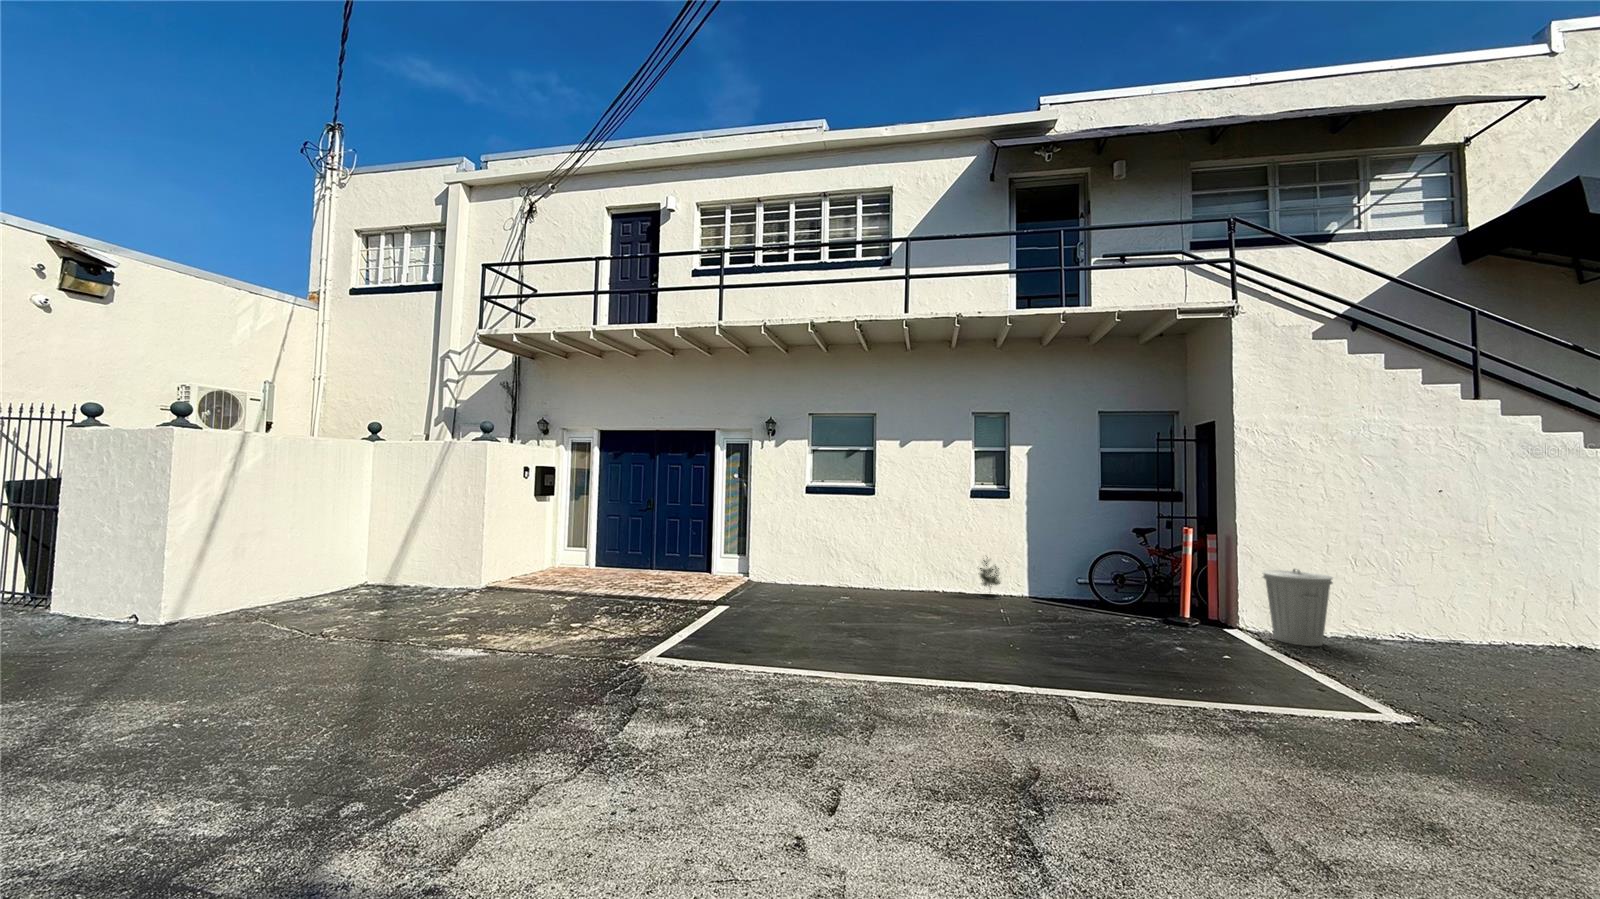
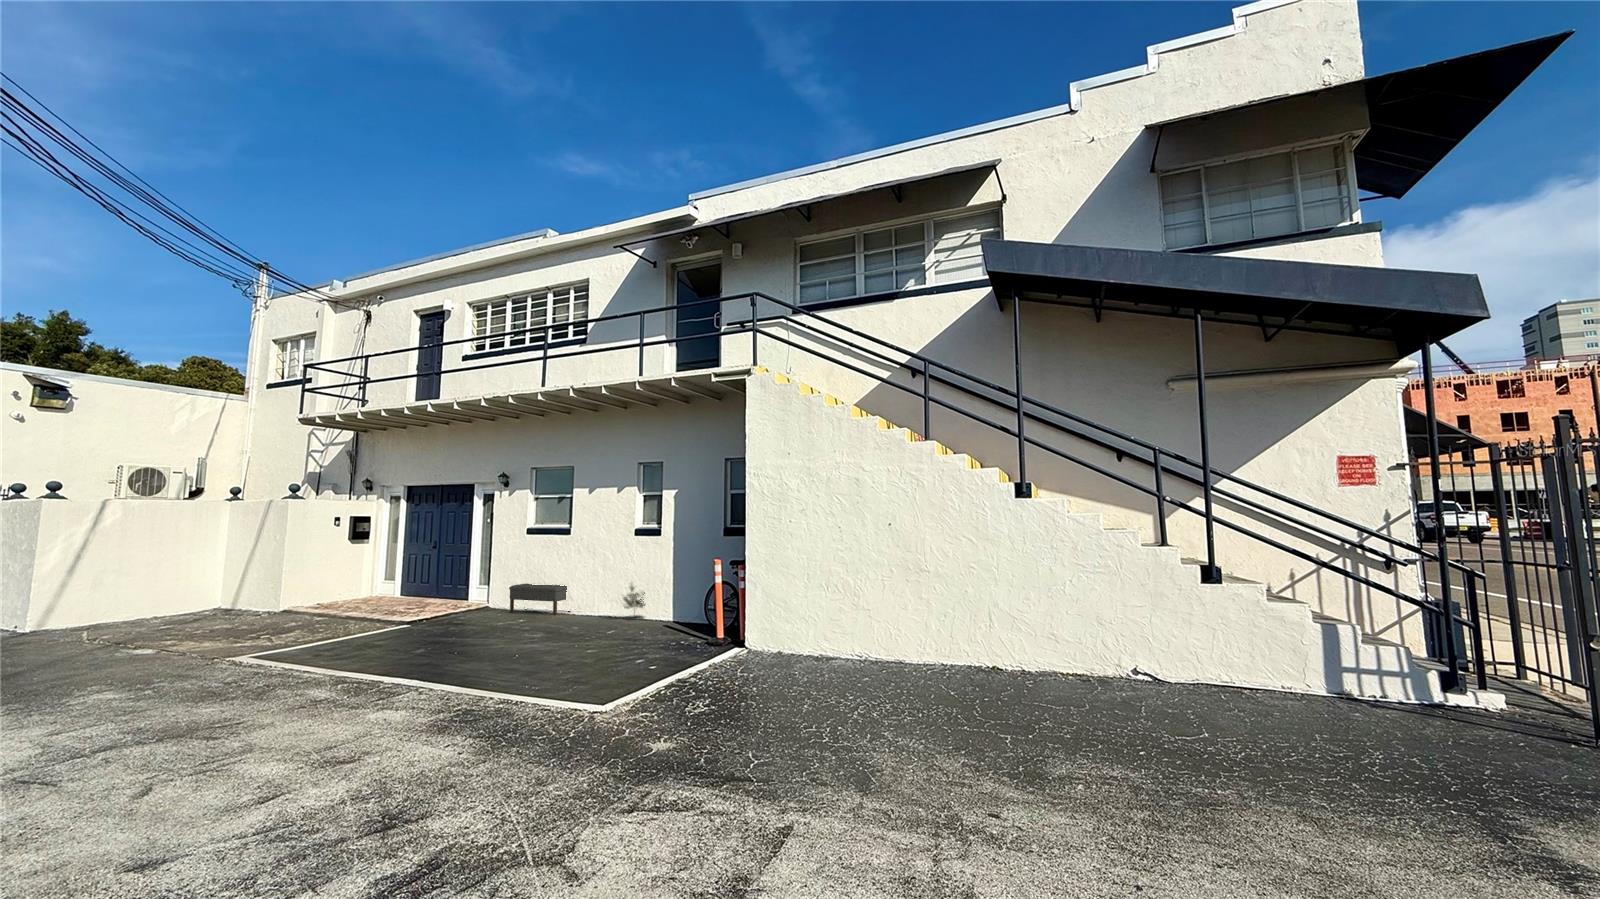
bench: none [806,555,881,594] -> present [509,584,570,615]
trash can: present [1262,569,1333,646] -> none [729,590,777,655]

